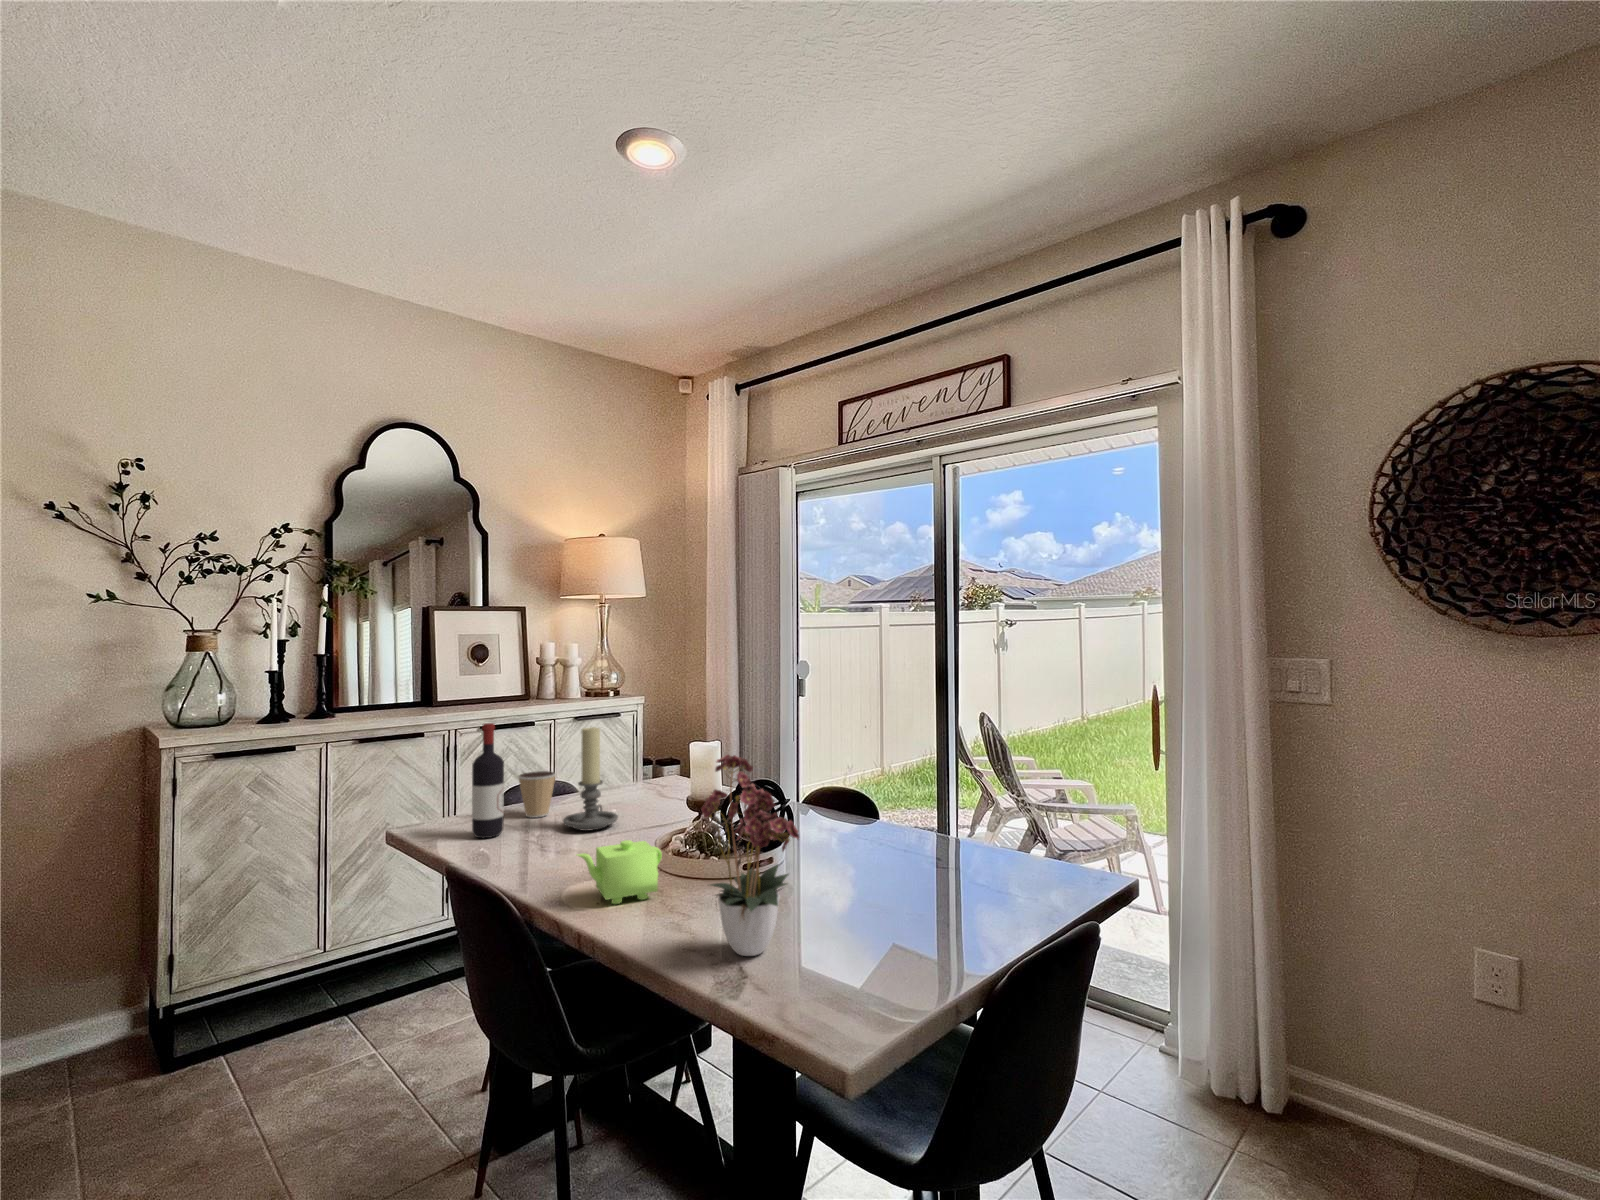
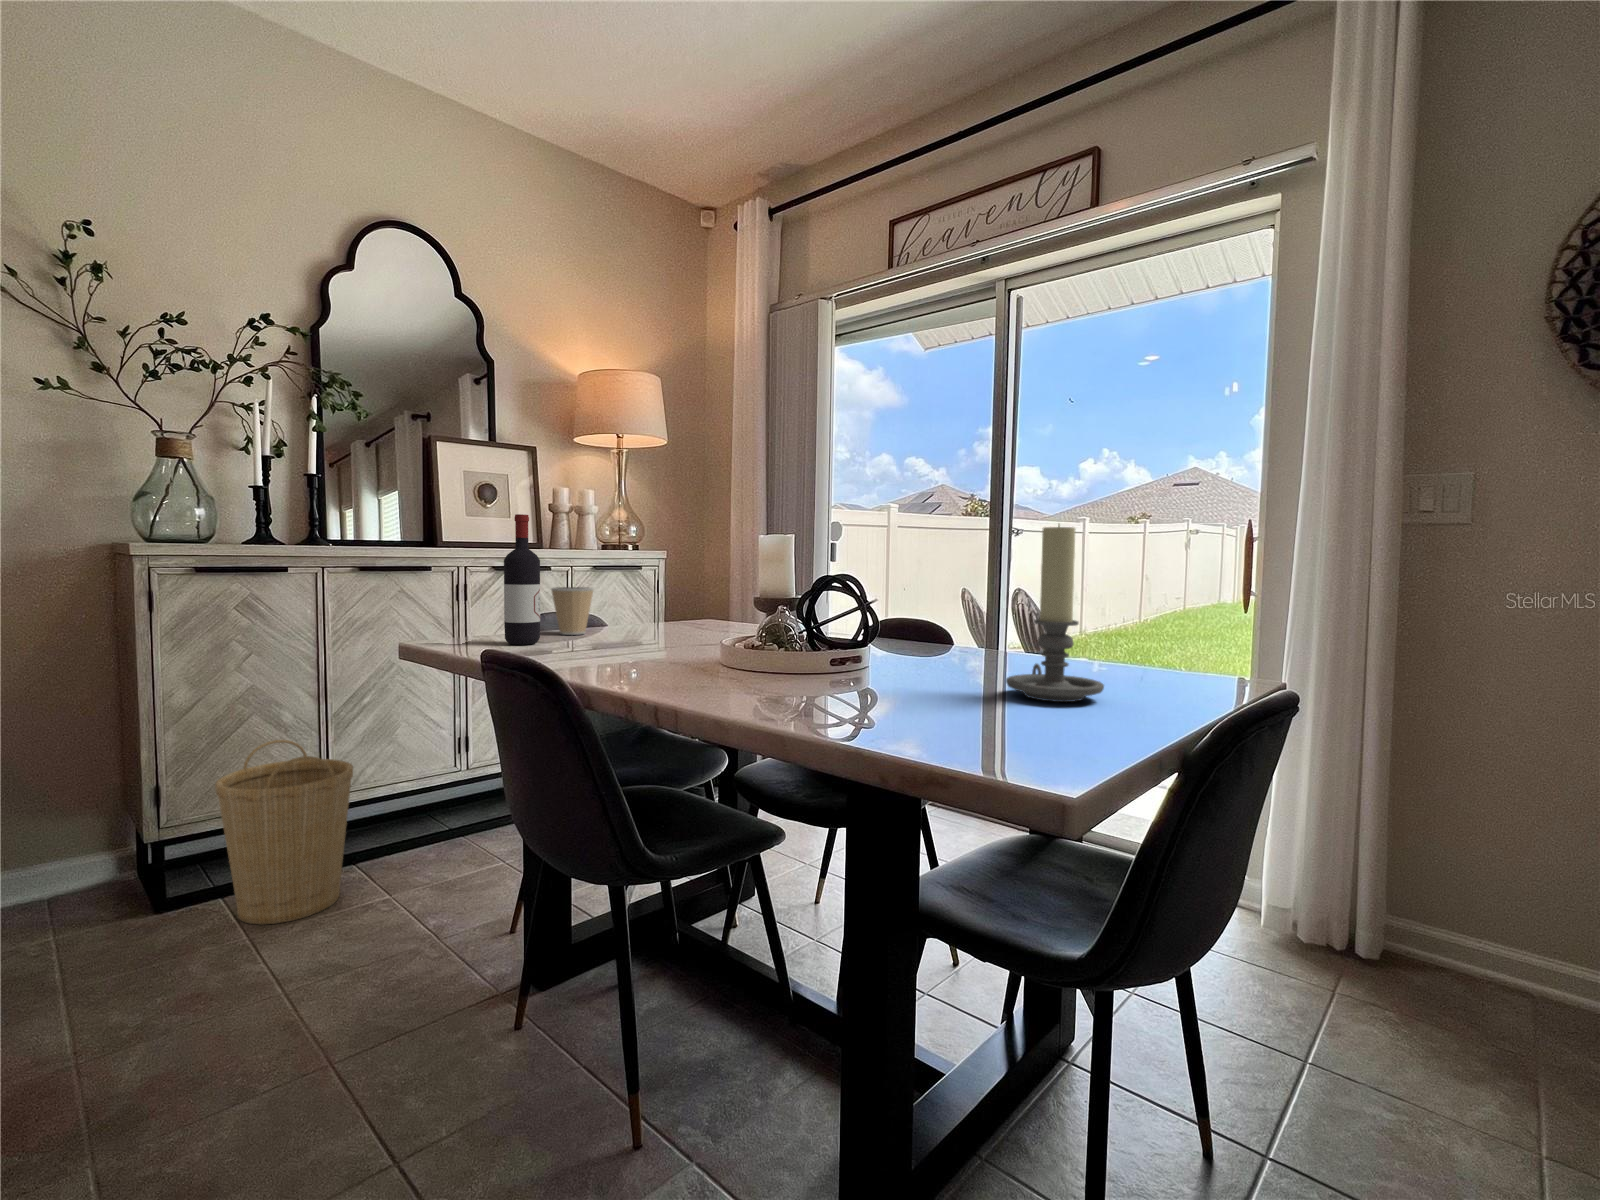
candle holder: present [563,727,618,831] -> present [1006,524,1104,702]
flower arrangement: present [702,755,799,956] -> none [820,465,981,718]
teapot: present [577,840,662,904] -> none [652,615,750,684]
basket: none [222,907,345,1087] -> present [215,740,353,924]

